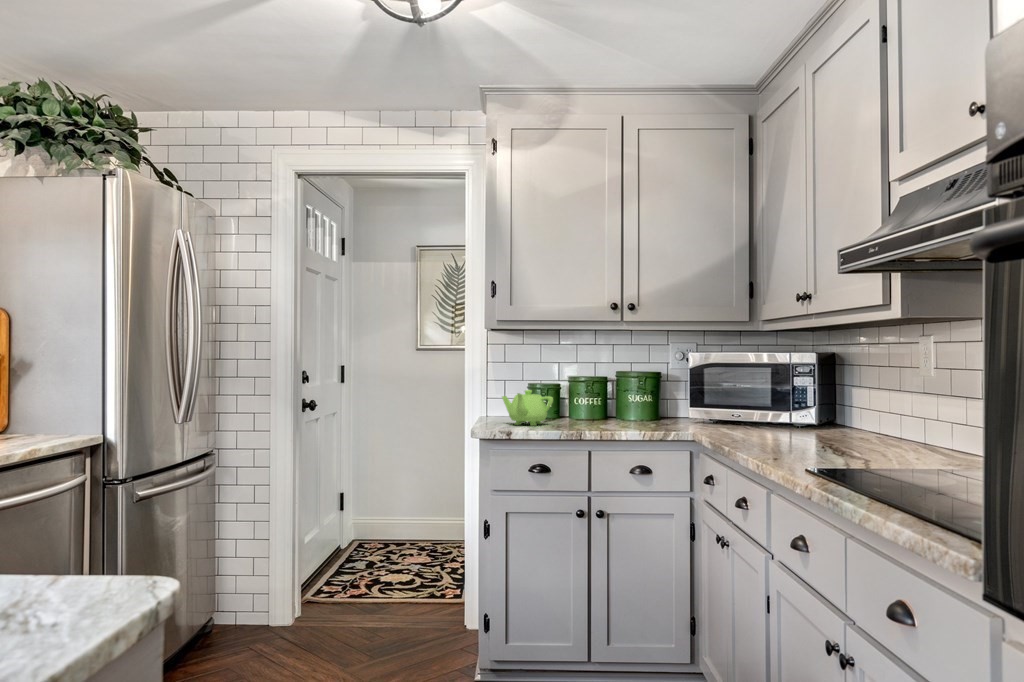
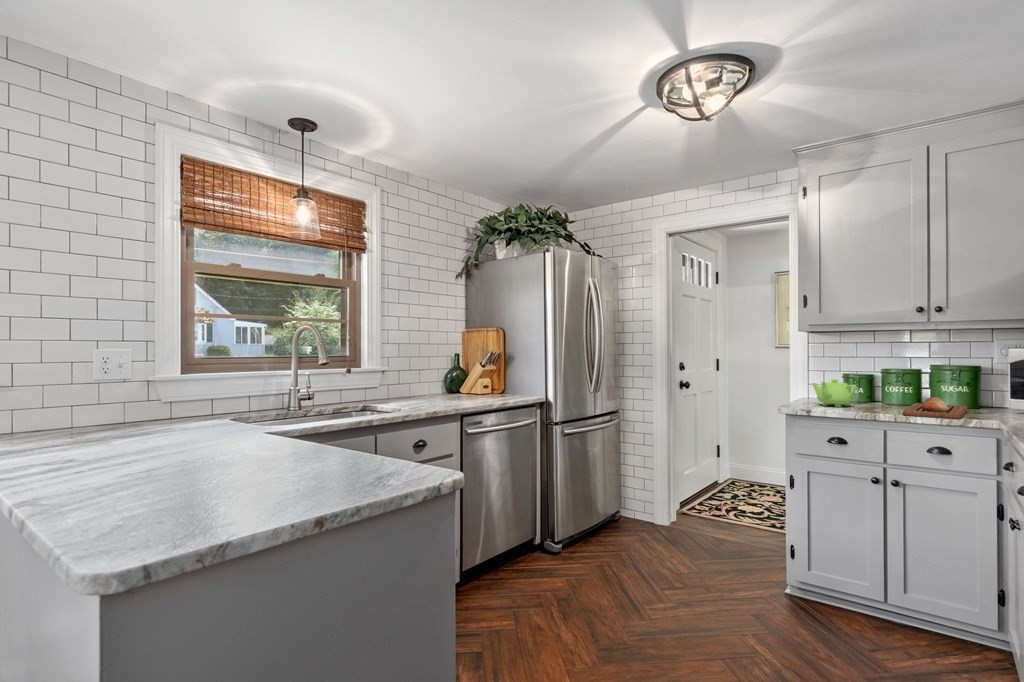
bread loaf: none [604,408,661,431] -> present [903,397,967,419]

